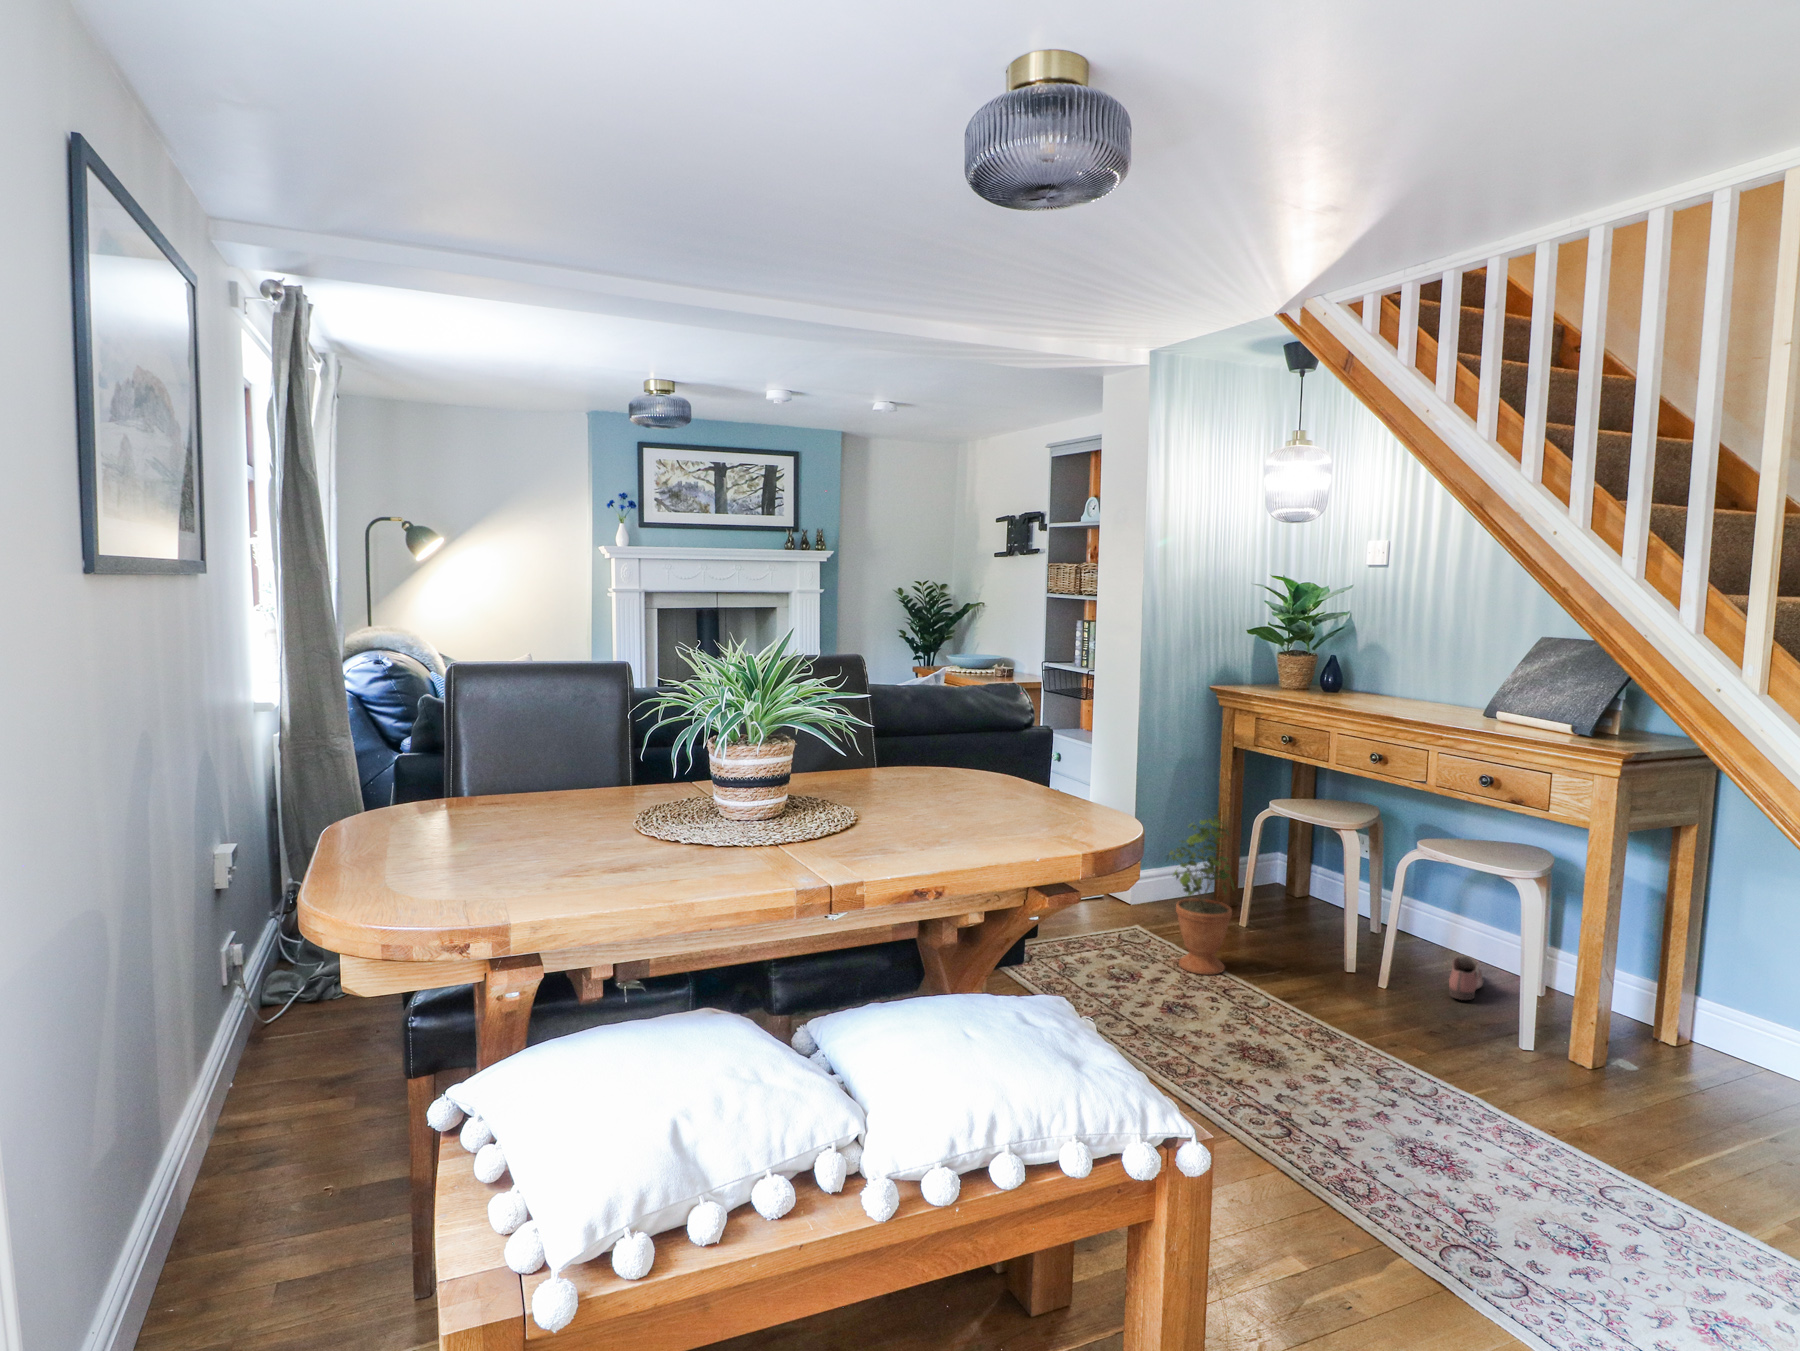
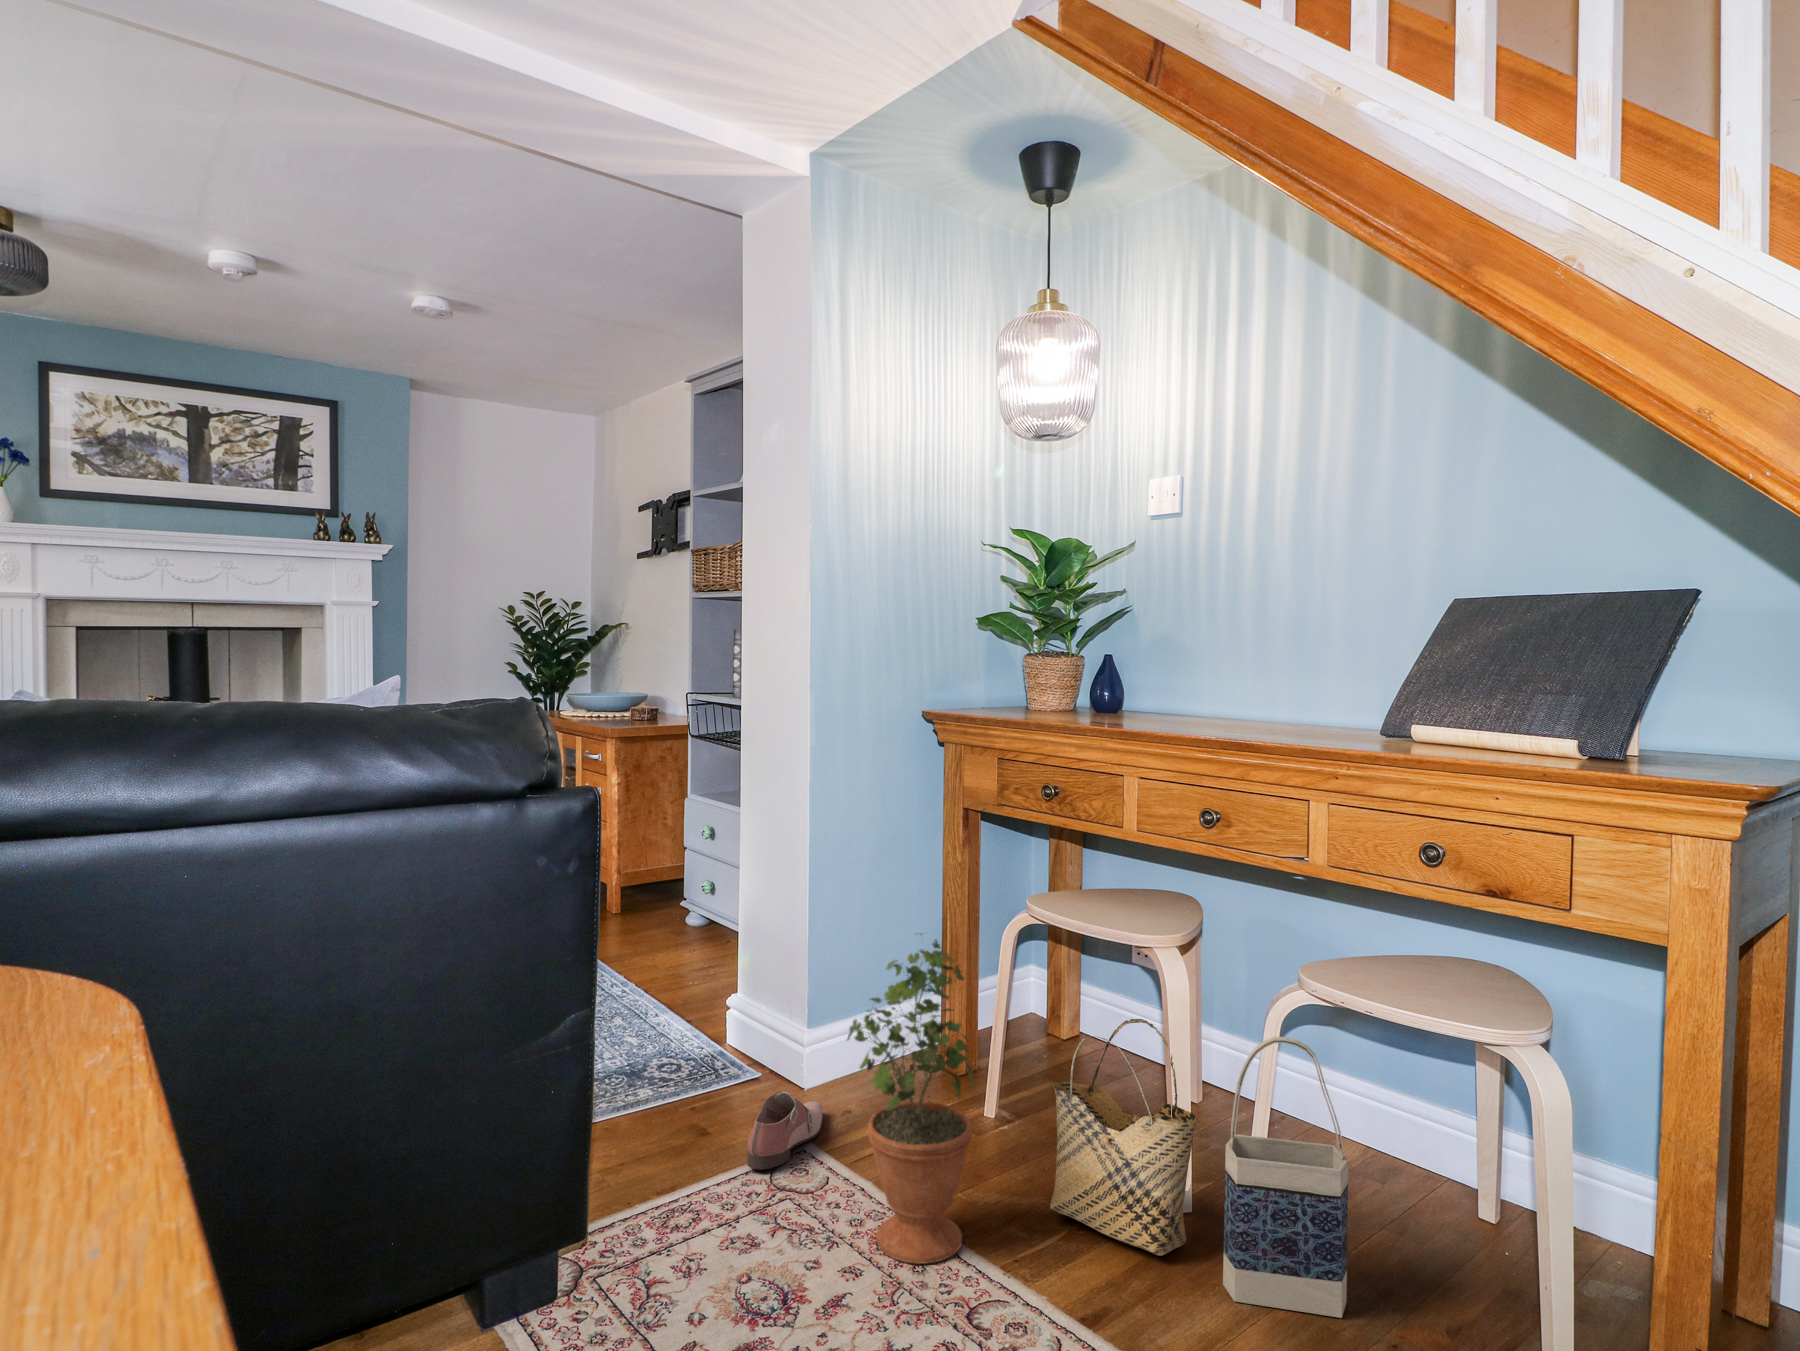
woven basket: none [1275,866,1359,984] -> present [1050,1019,1197,1256]
bag: none [1367,873,1439,1016] -> present [1223,1037,1348,1318]
shoe: present [1449,955,1483,1000] -> present [747,1092,823,1170]

